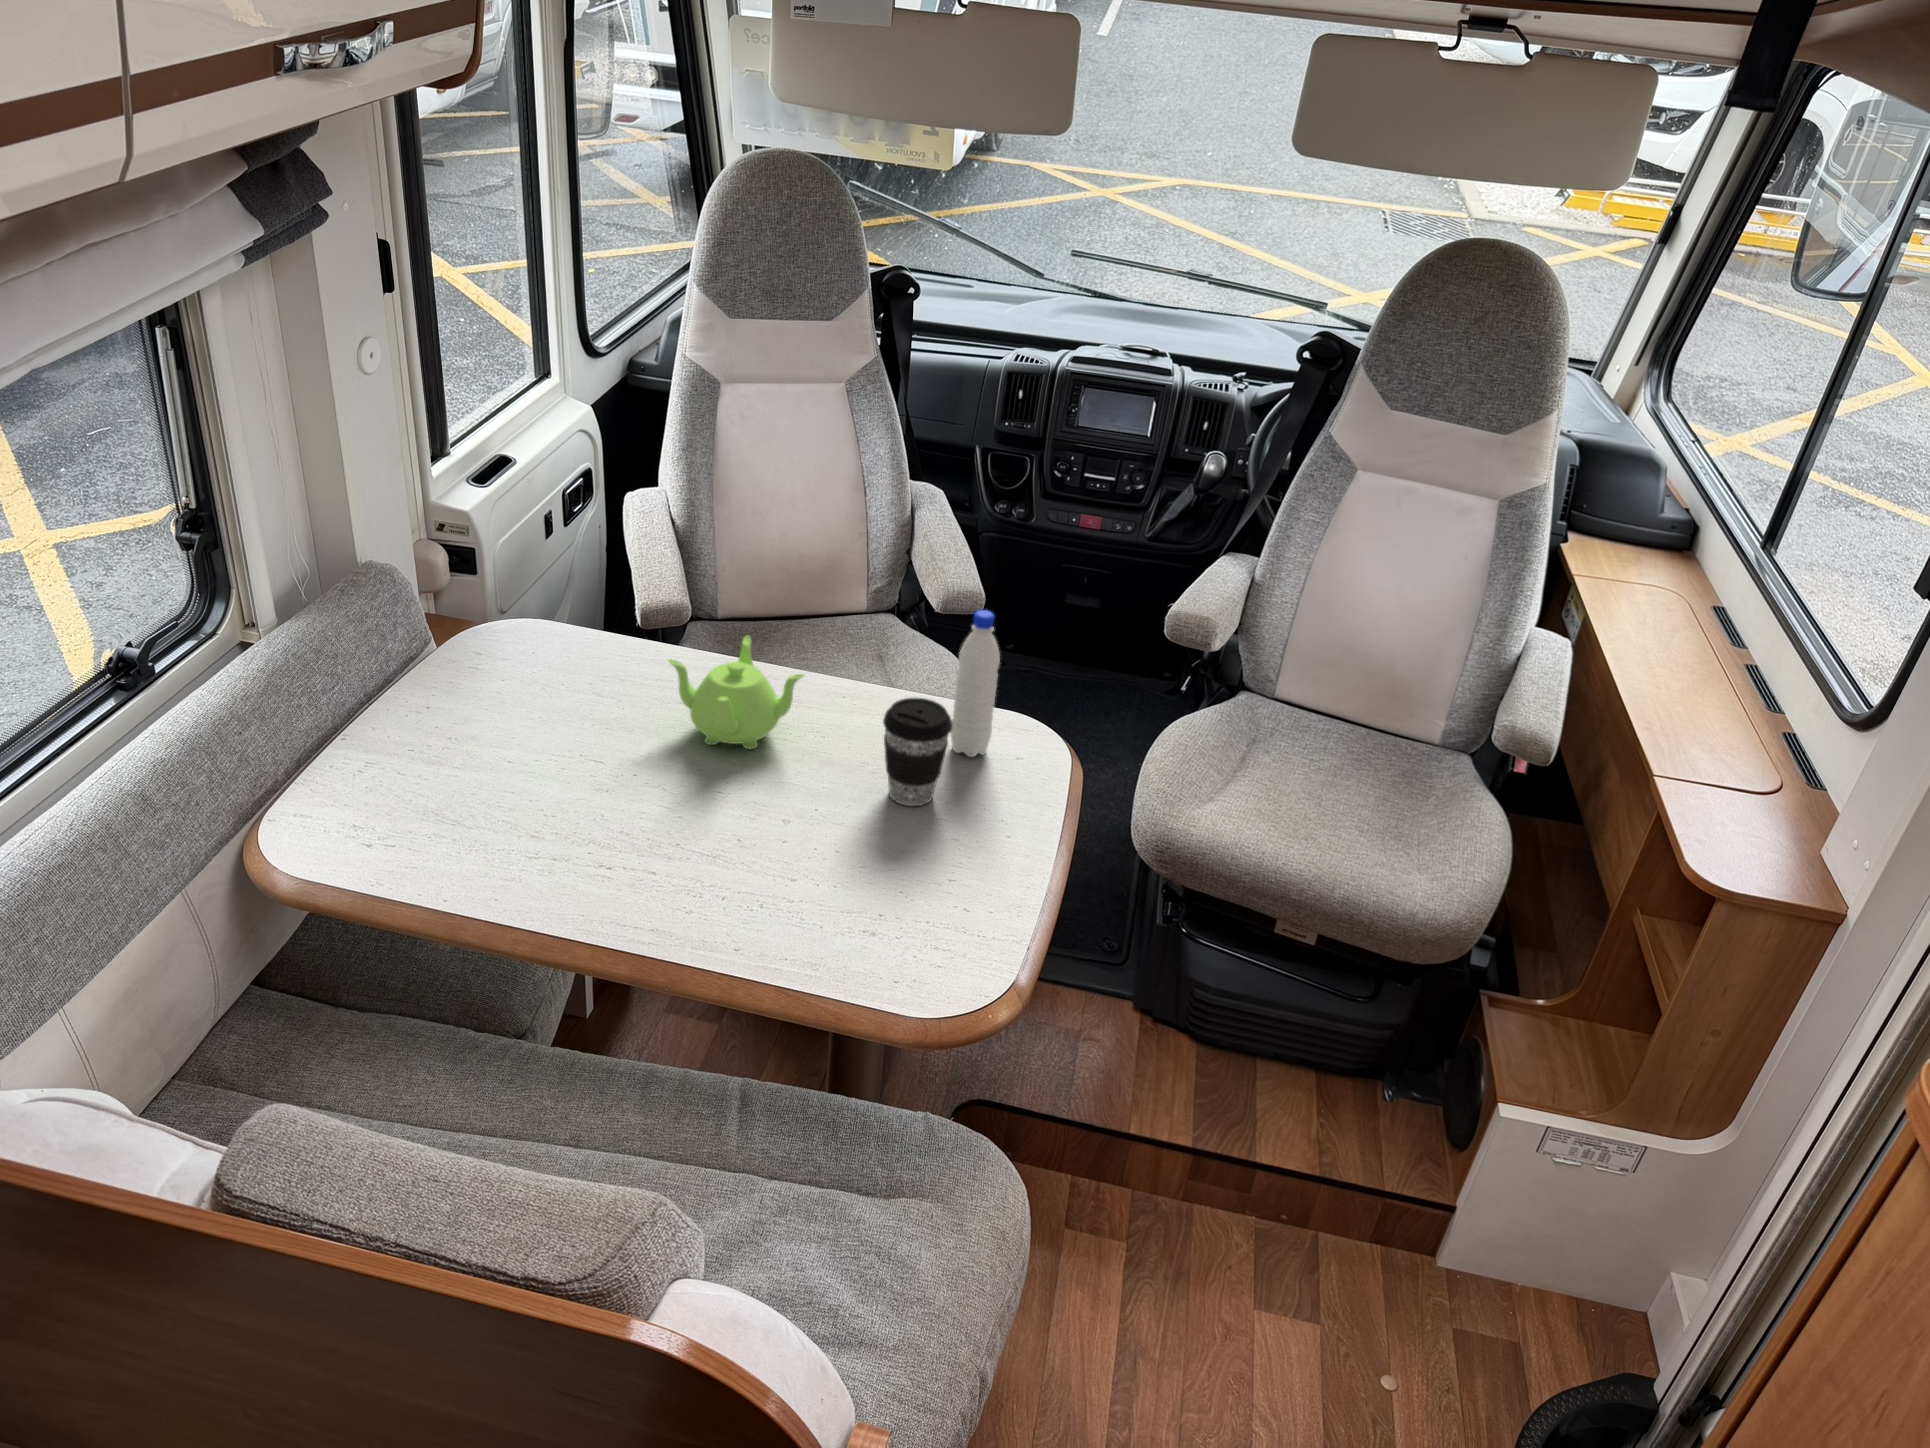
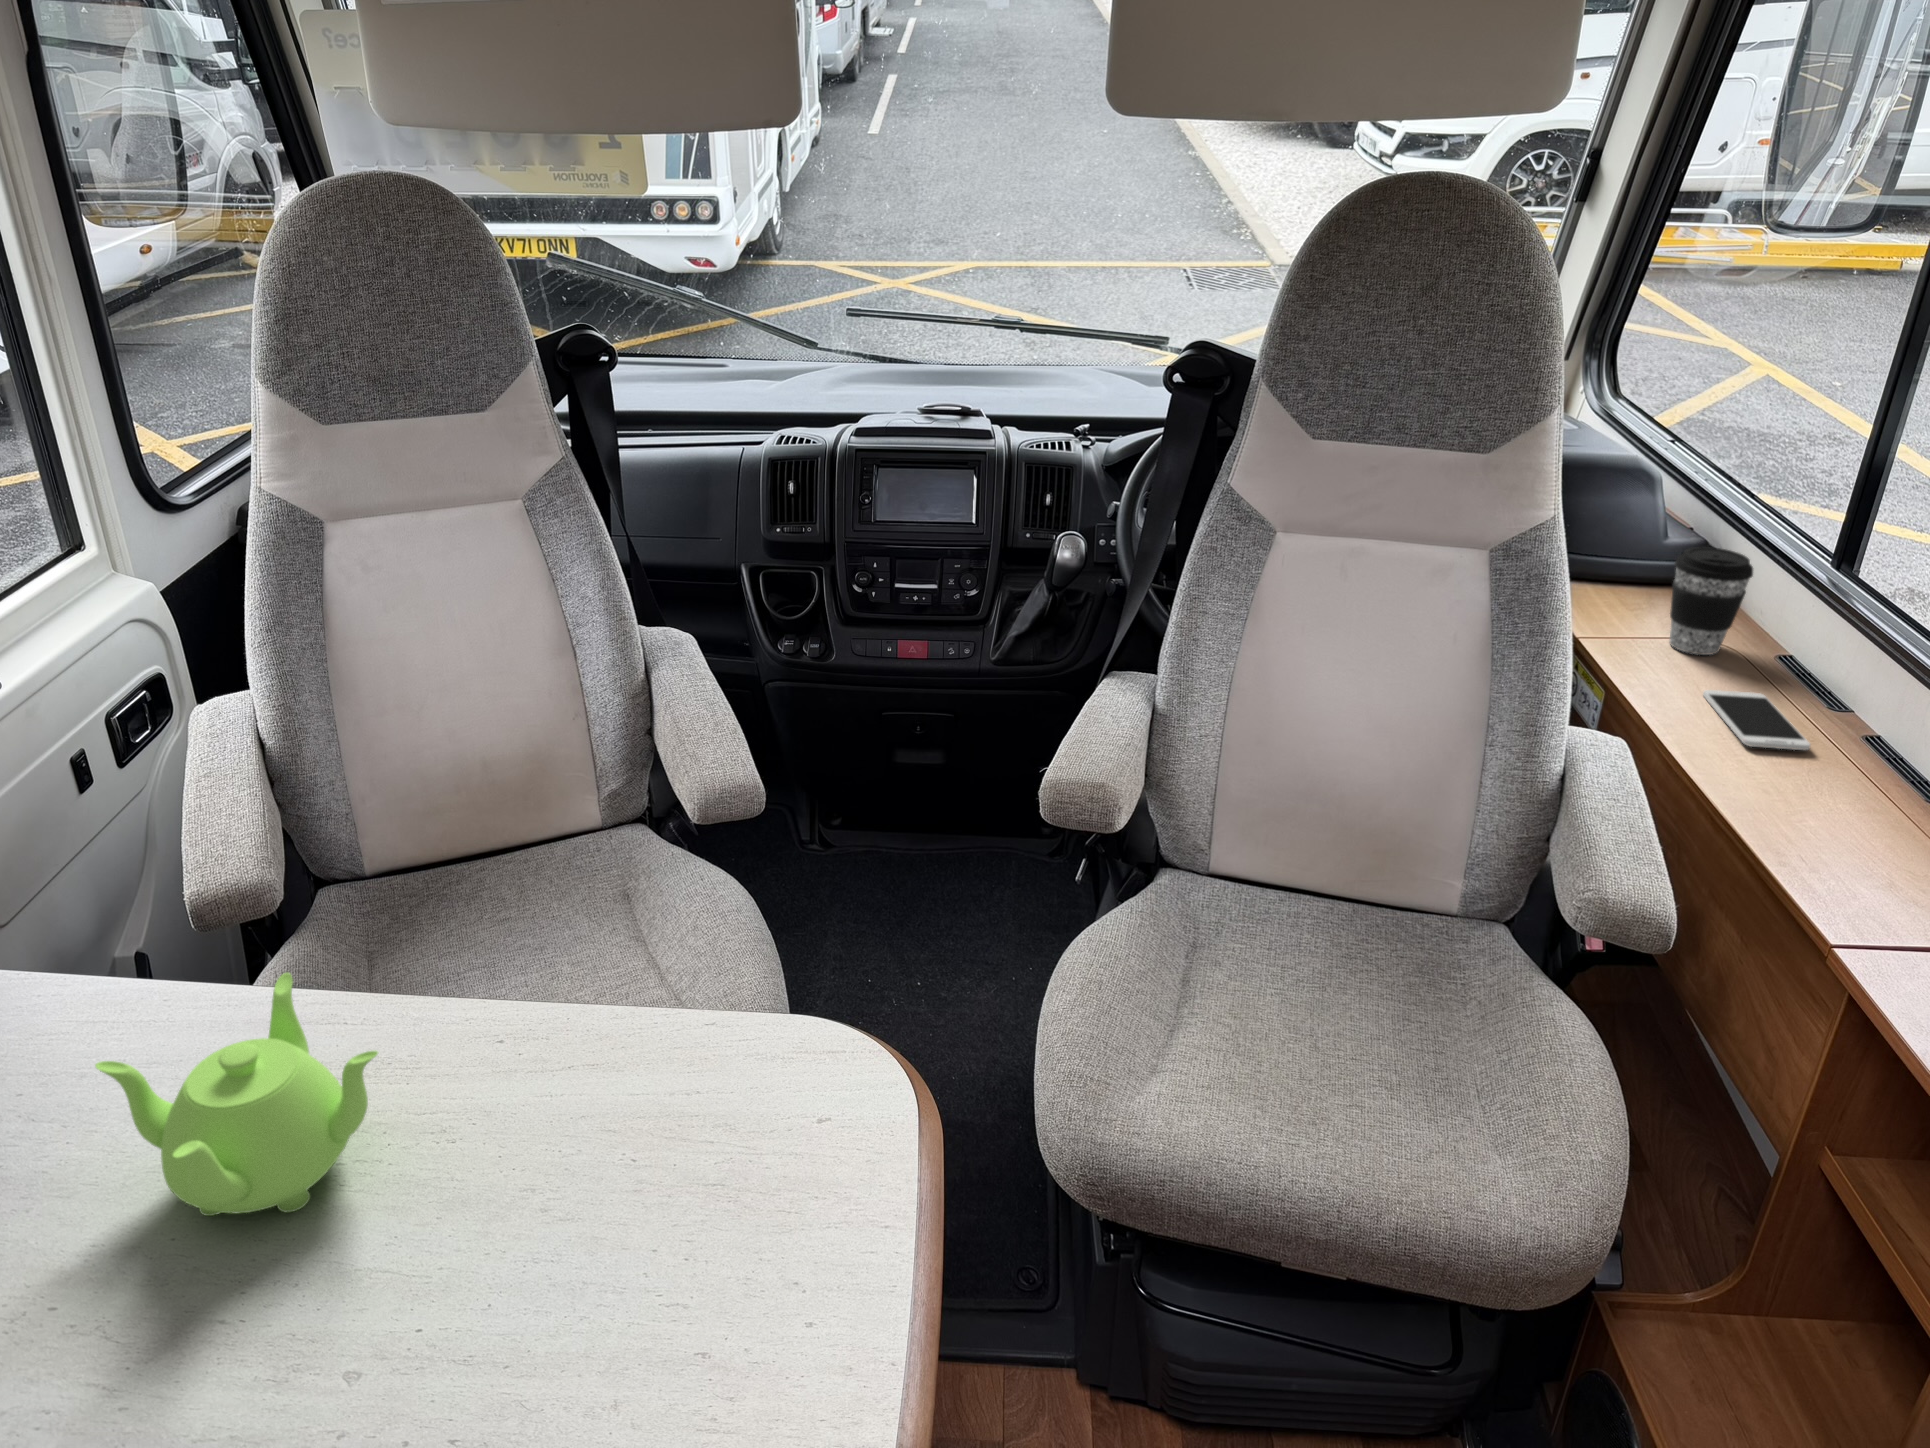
water bottle: present [950,610,1000,757] -> none [677,878,765,1149]
smartphone: none [1642,619,1696,665] -> present [1703,690,1810,750]
coffee cup: present [883,698,952,806] -> present [1670,547,1753,655]

